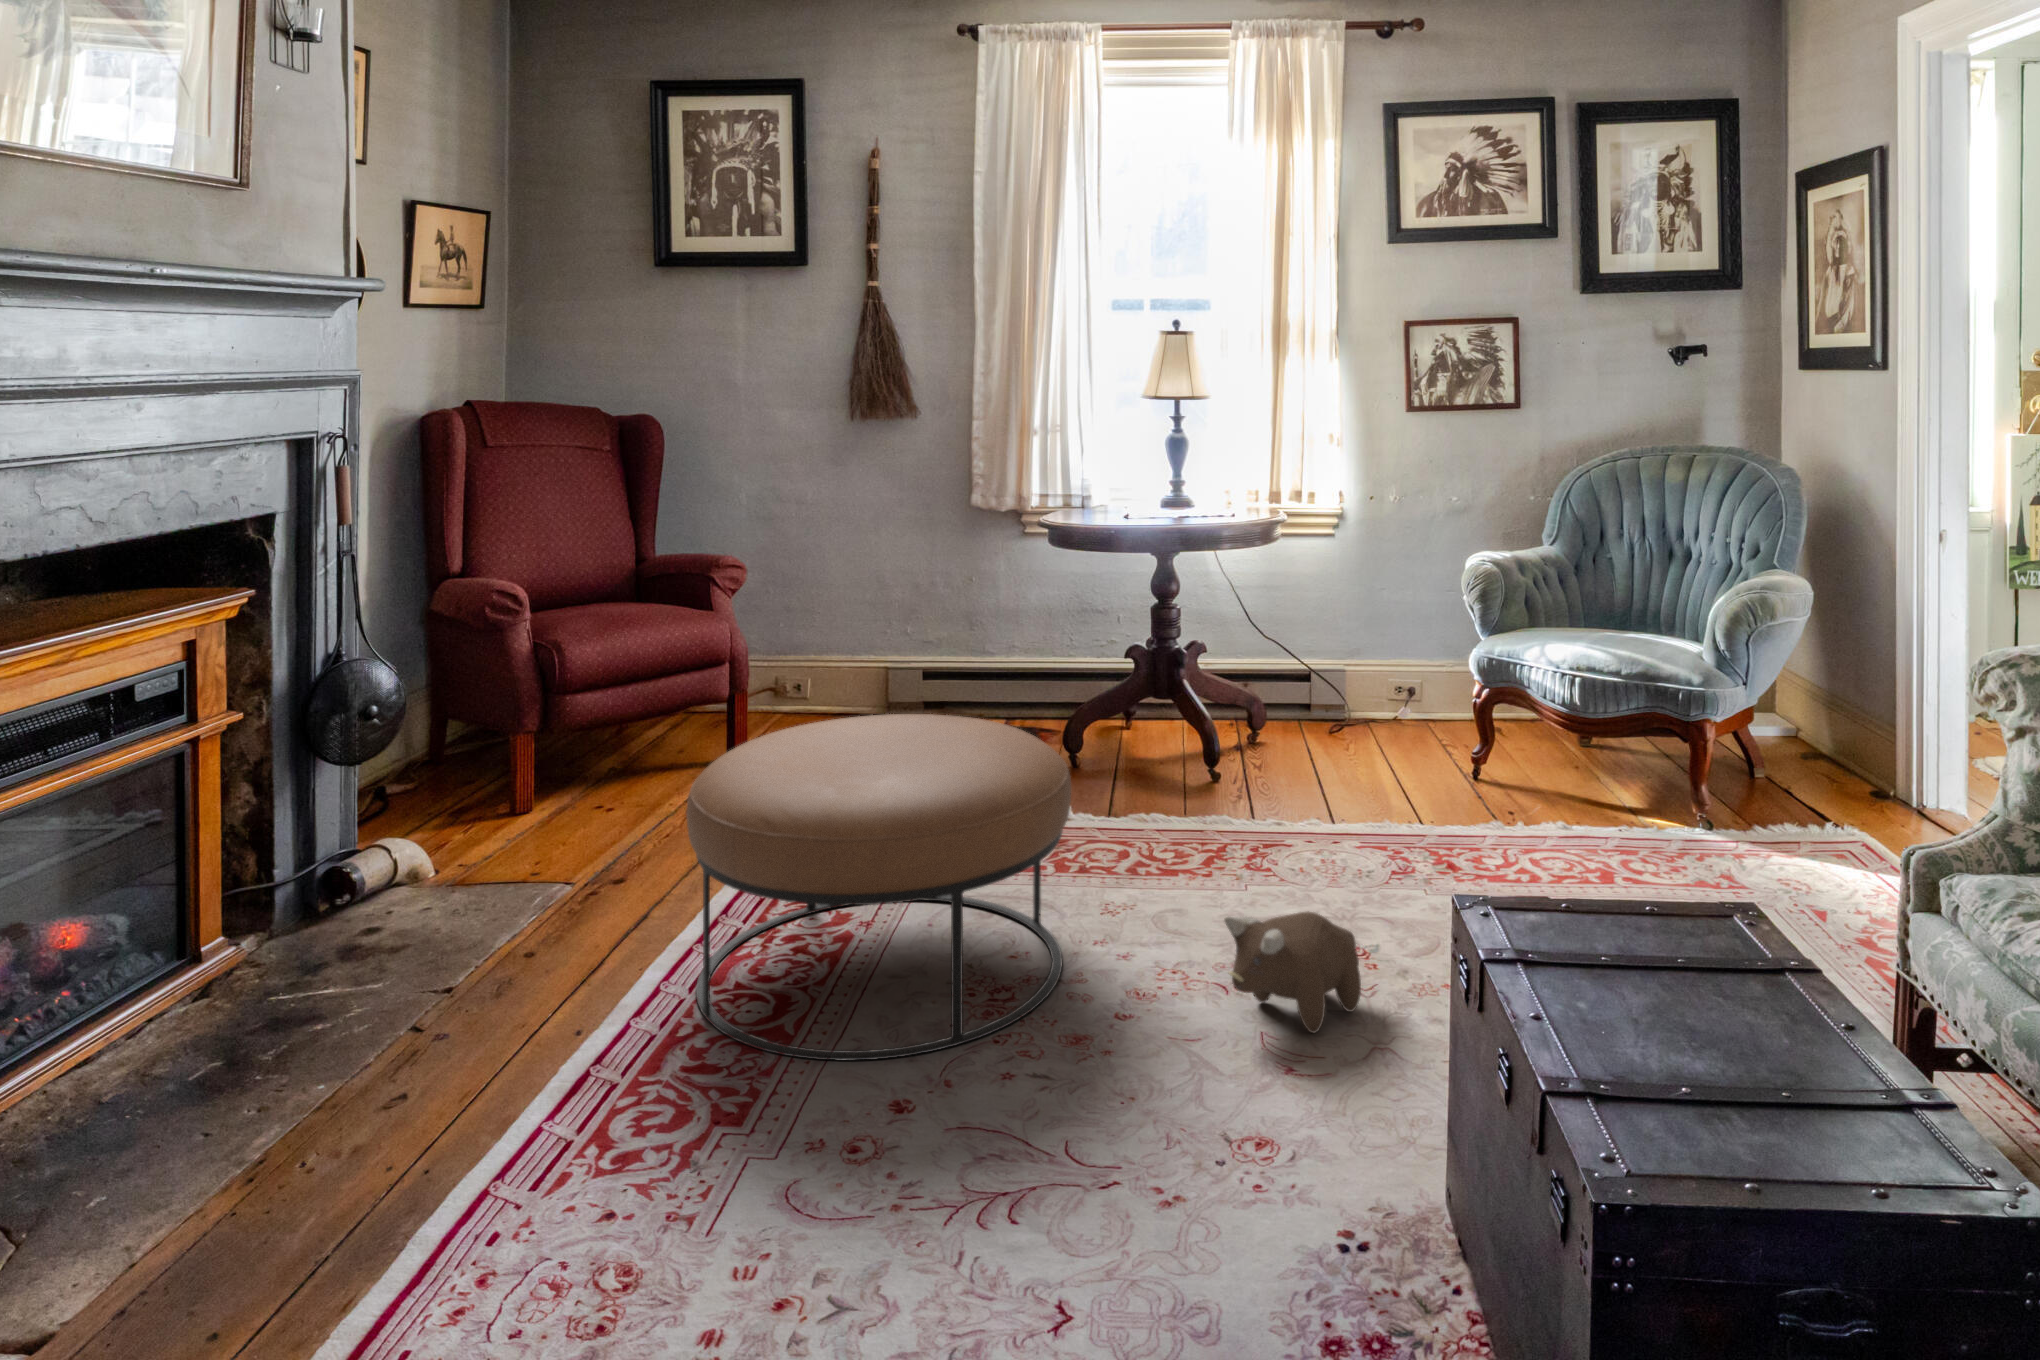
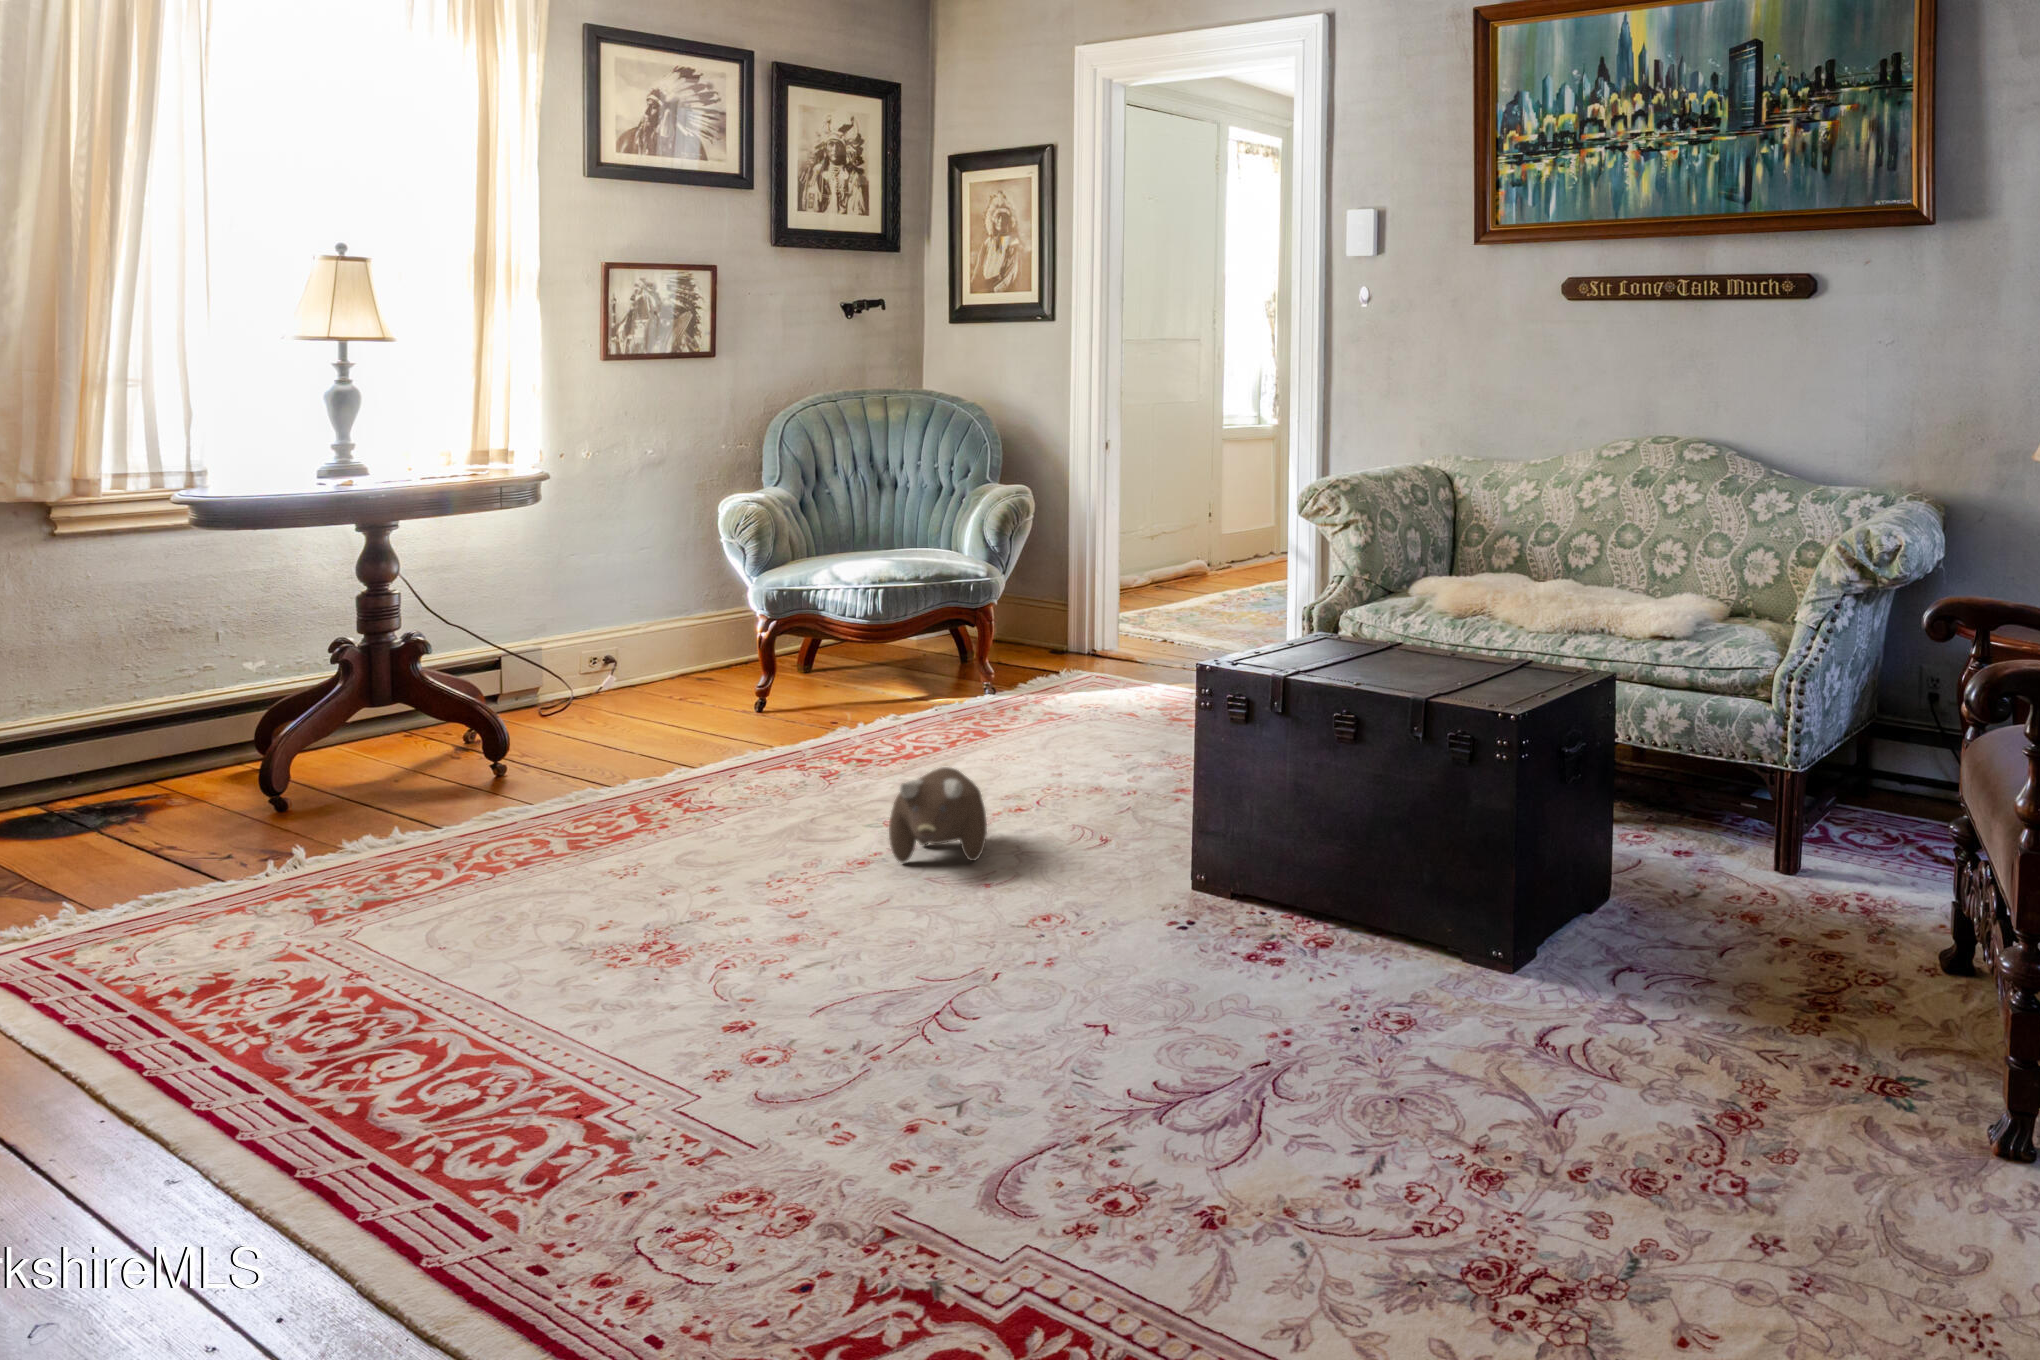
ottoman: present [686,714,1071,1061] -> none [212,682,747,1083]

